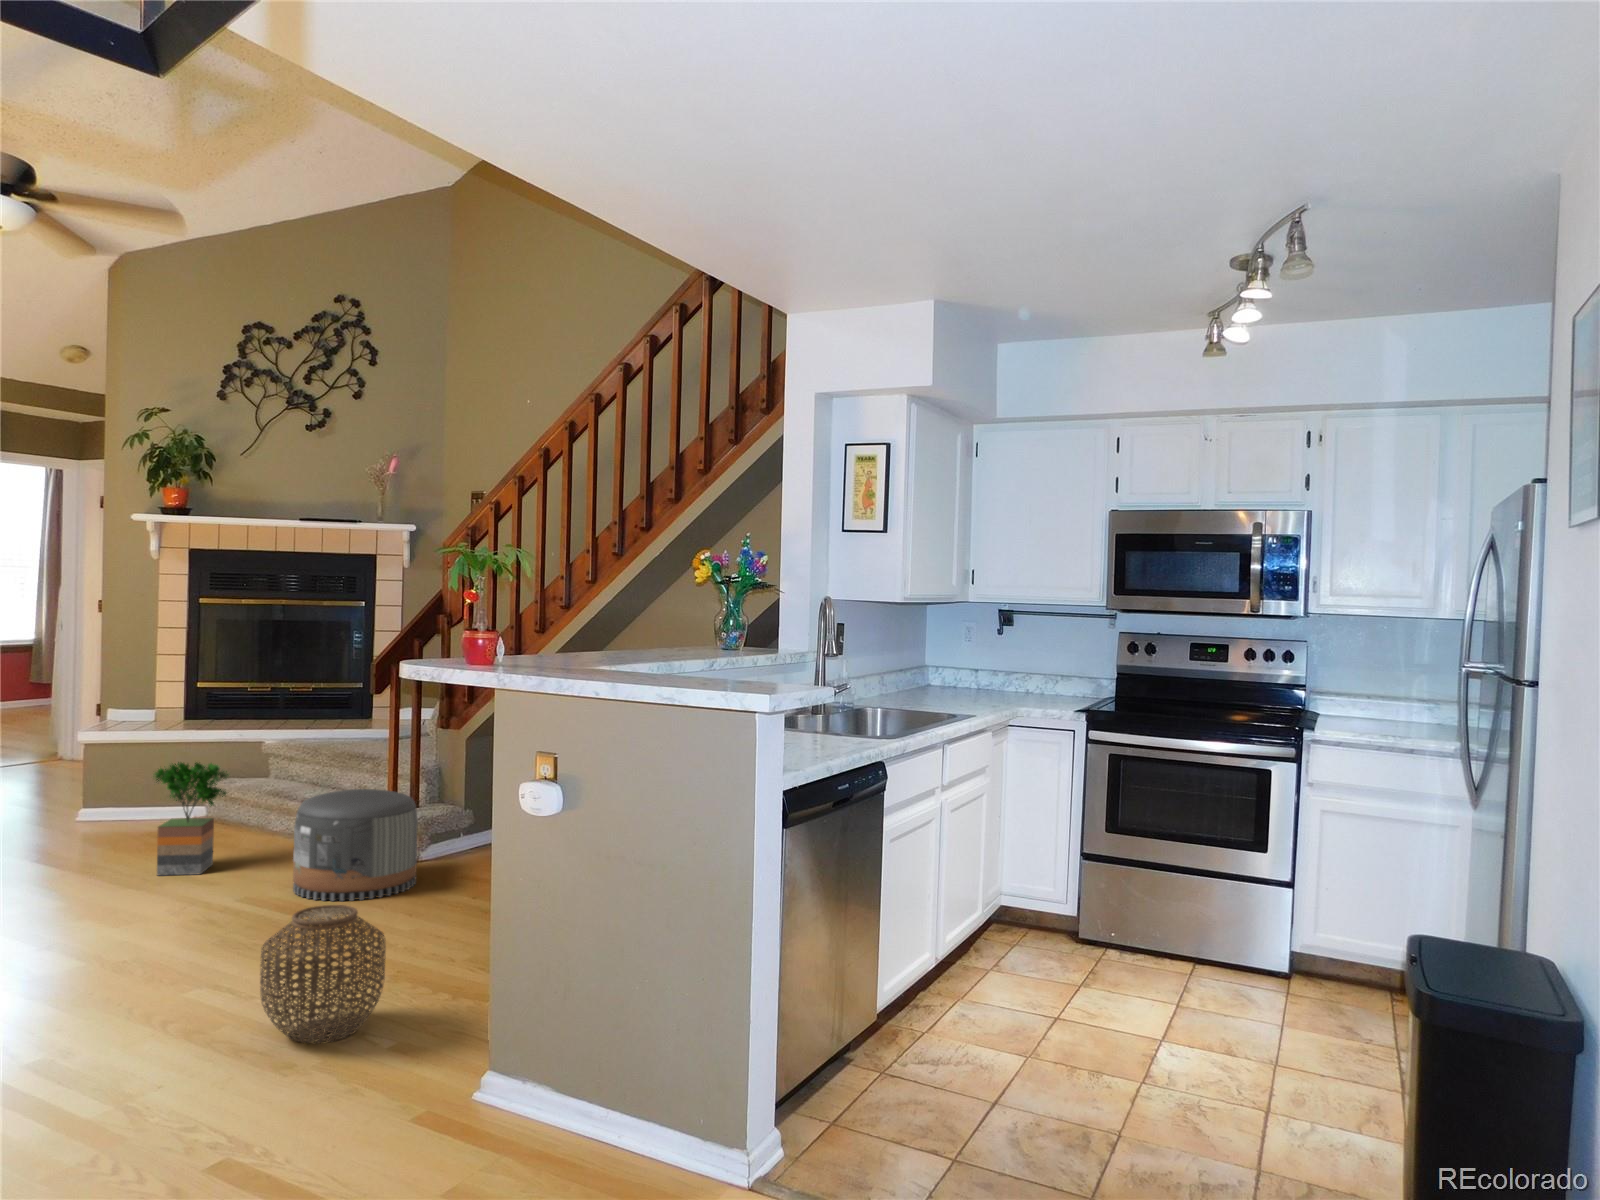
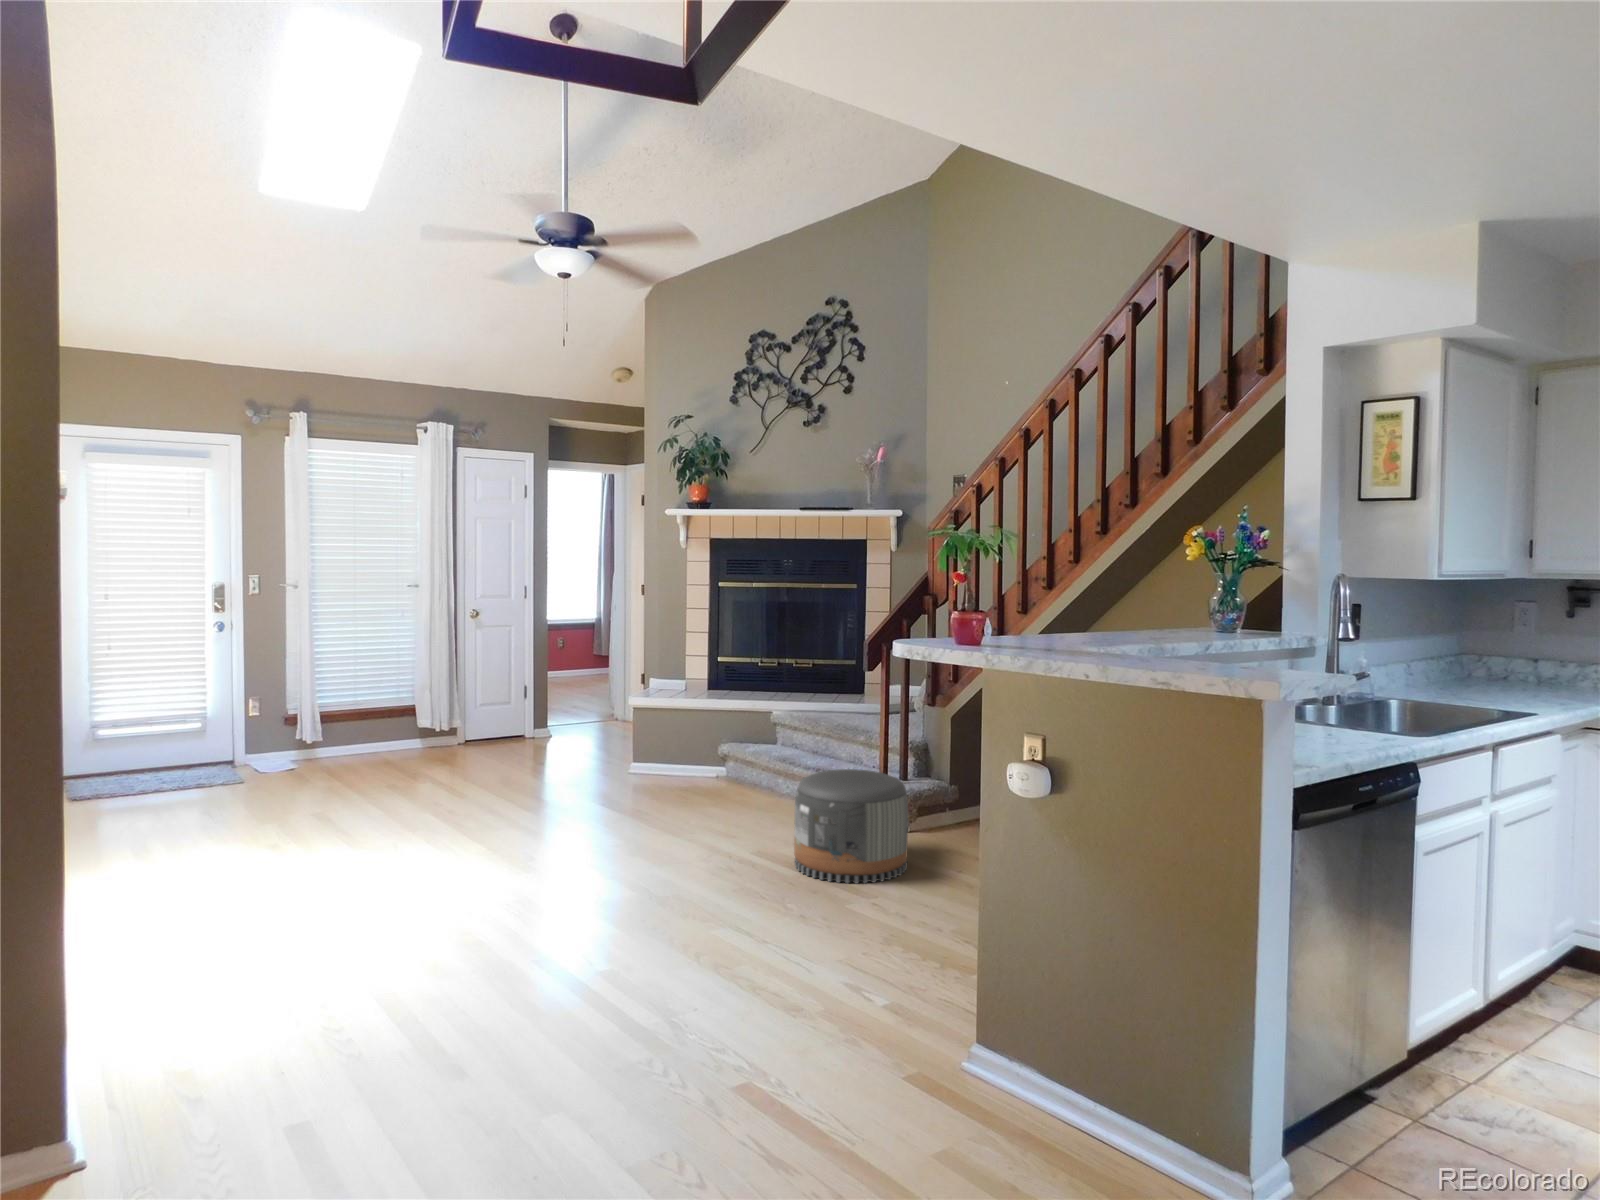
potted tree: present [153,762,229,876] -> none [677,731,742,837]
woven basket: present [260,905,385,1043] -> none [758,921,884,1078]

